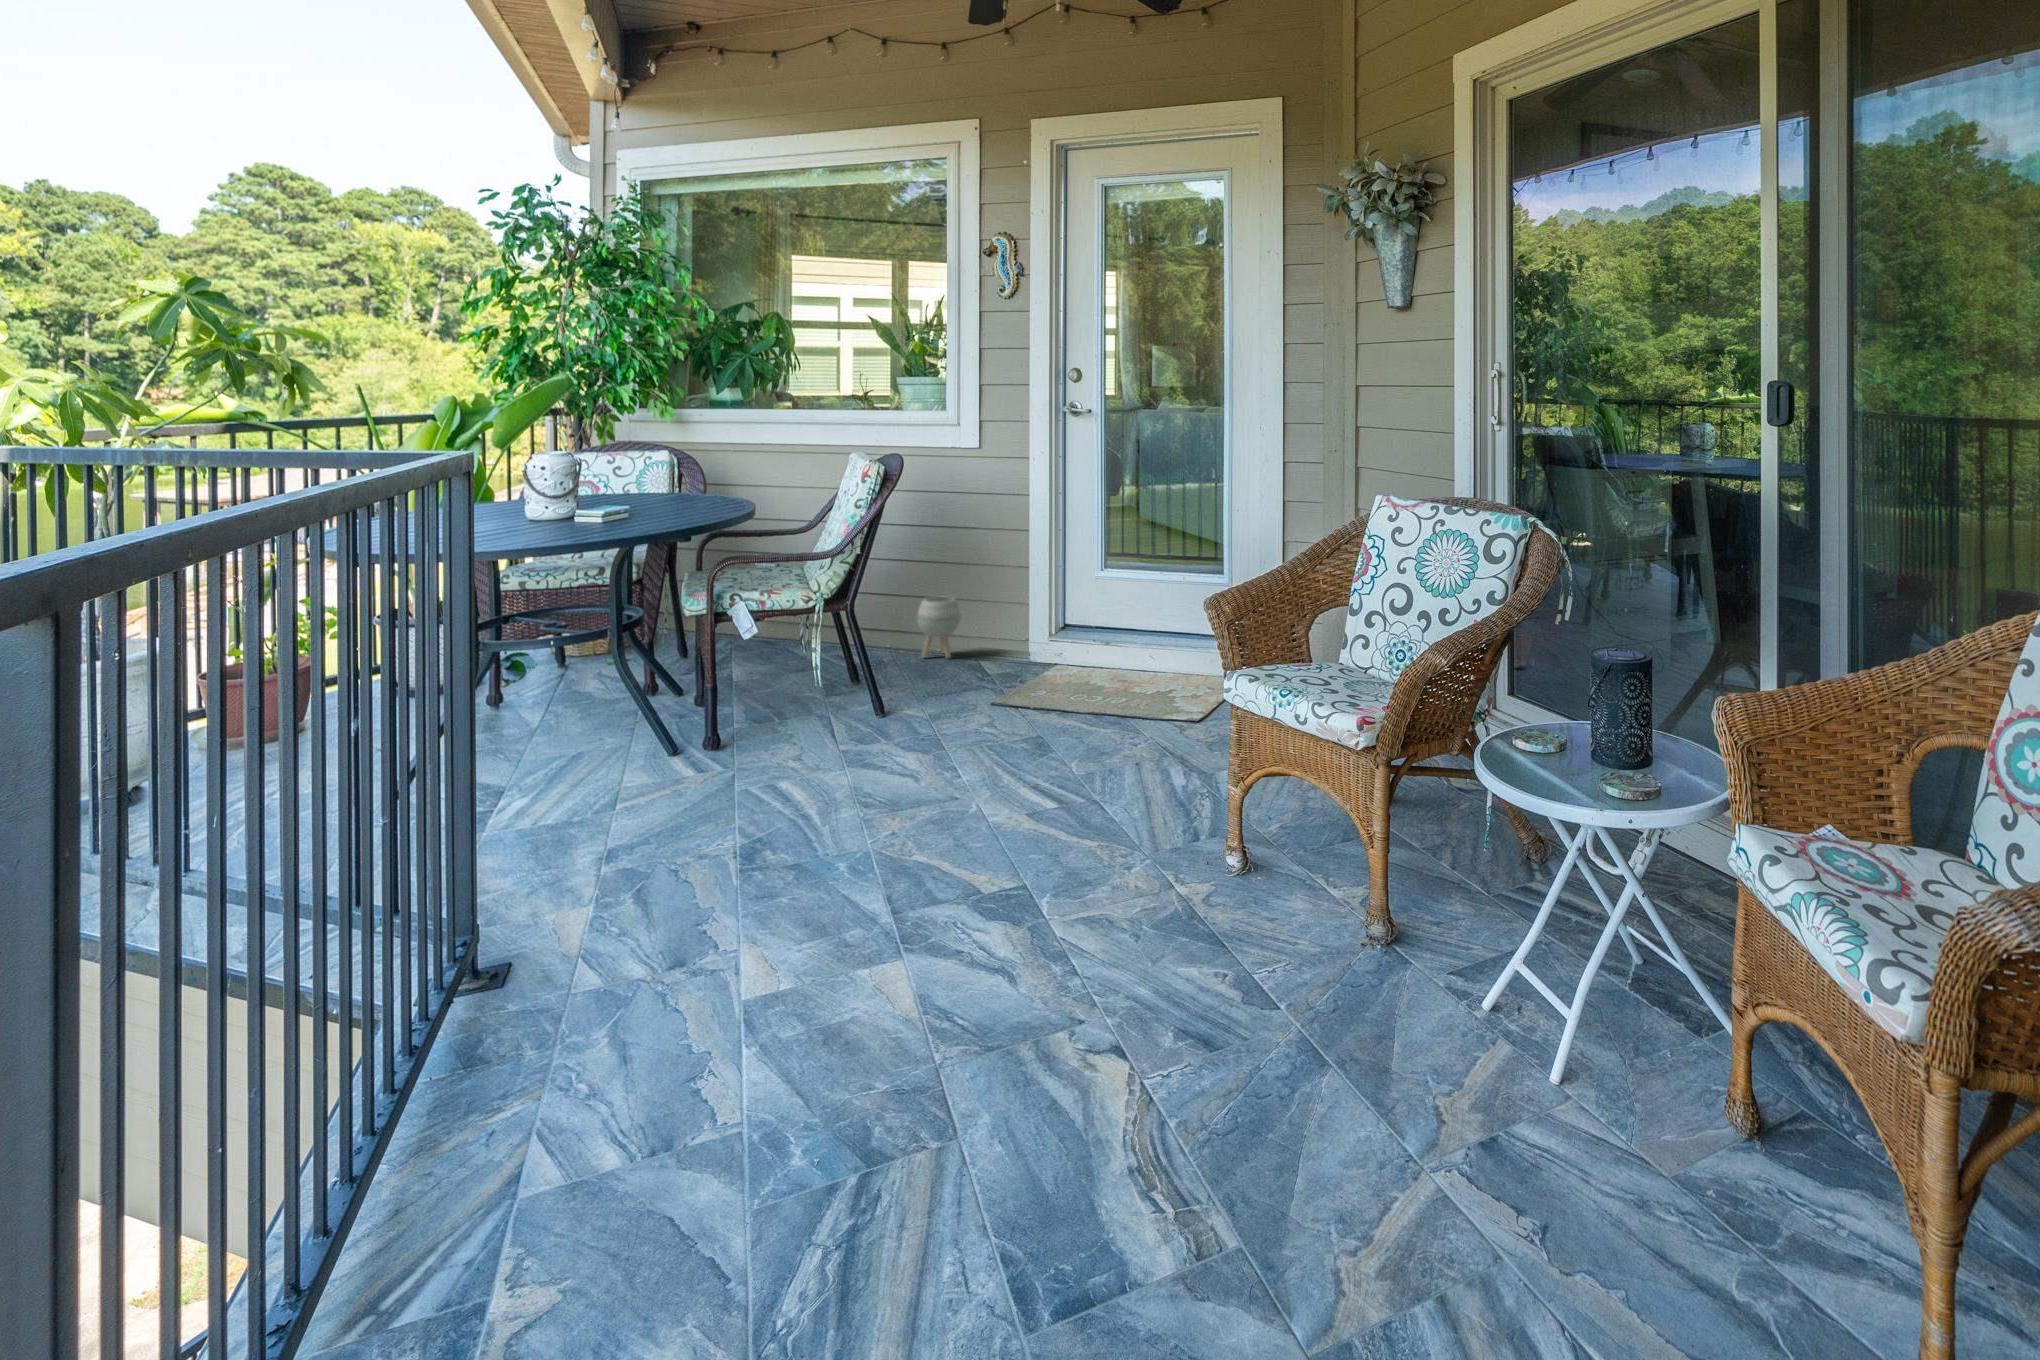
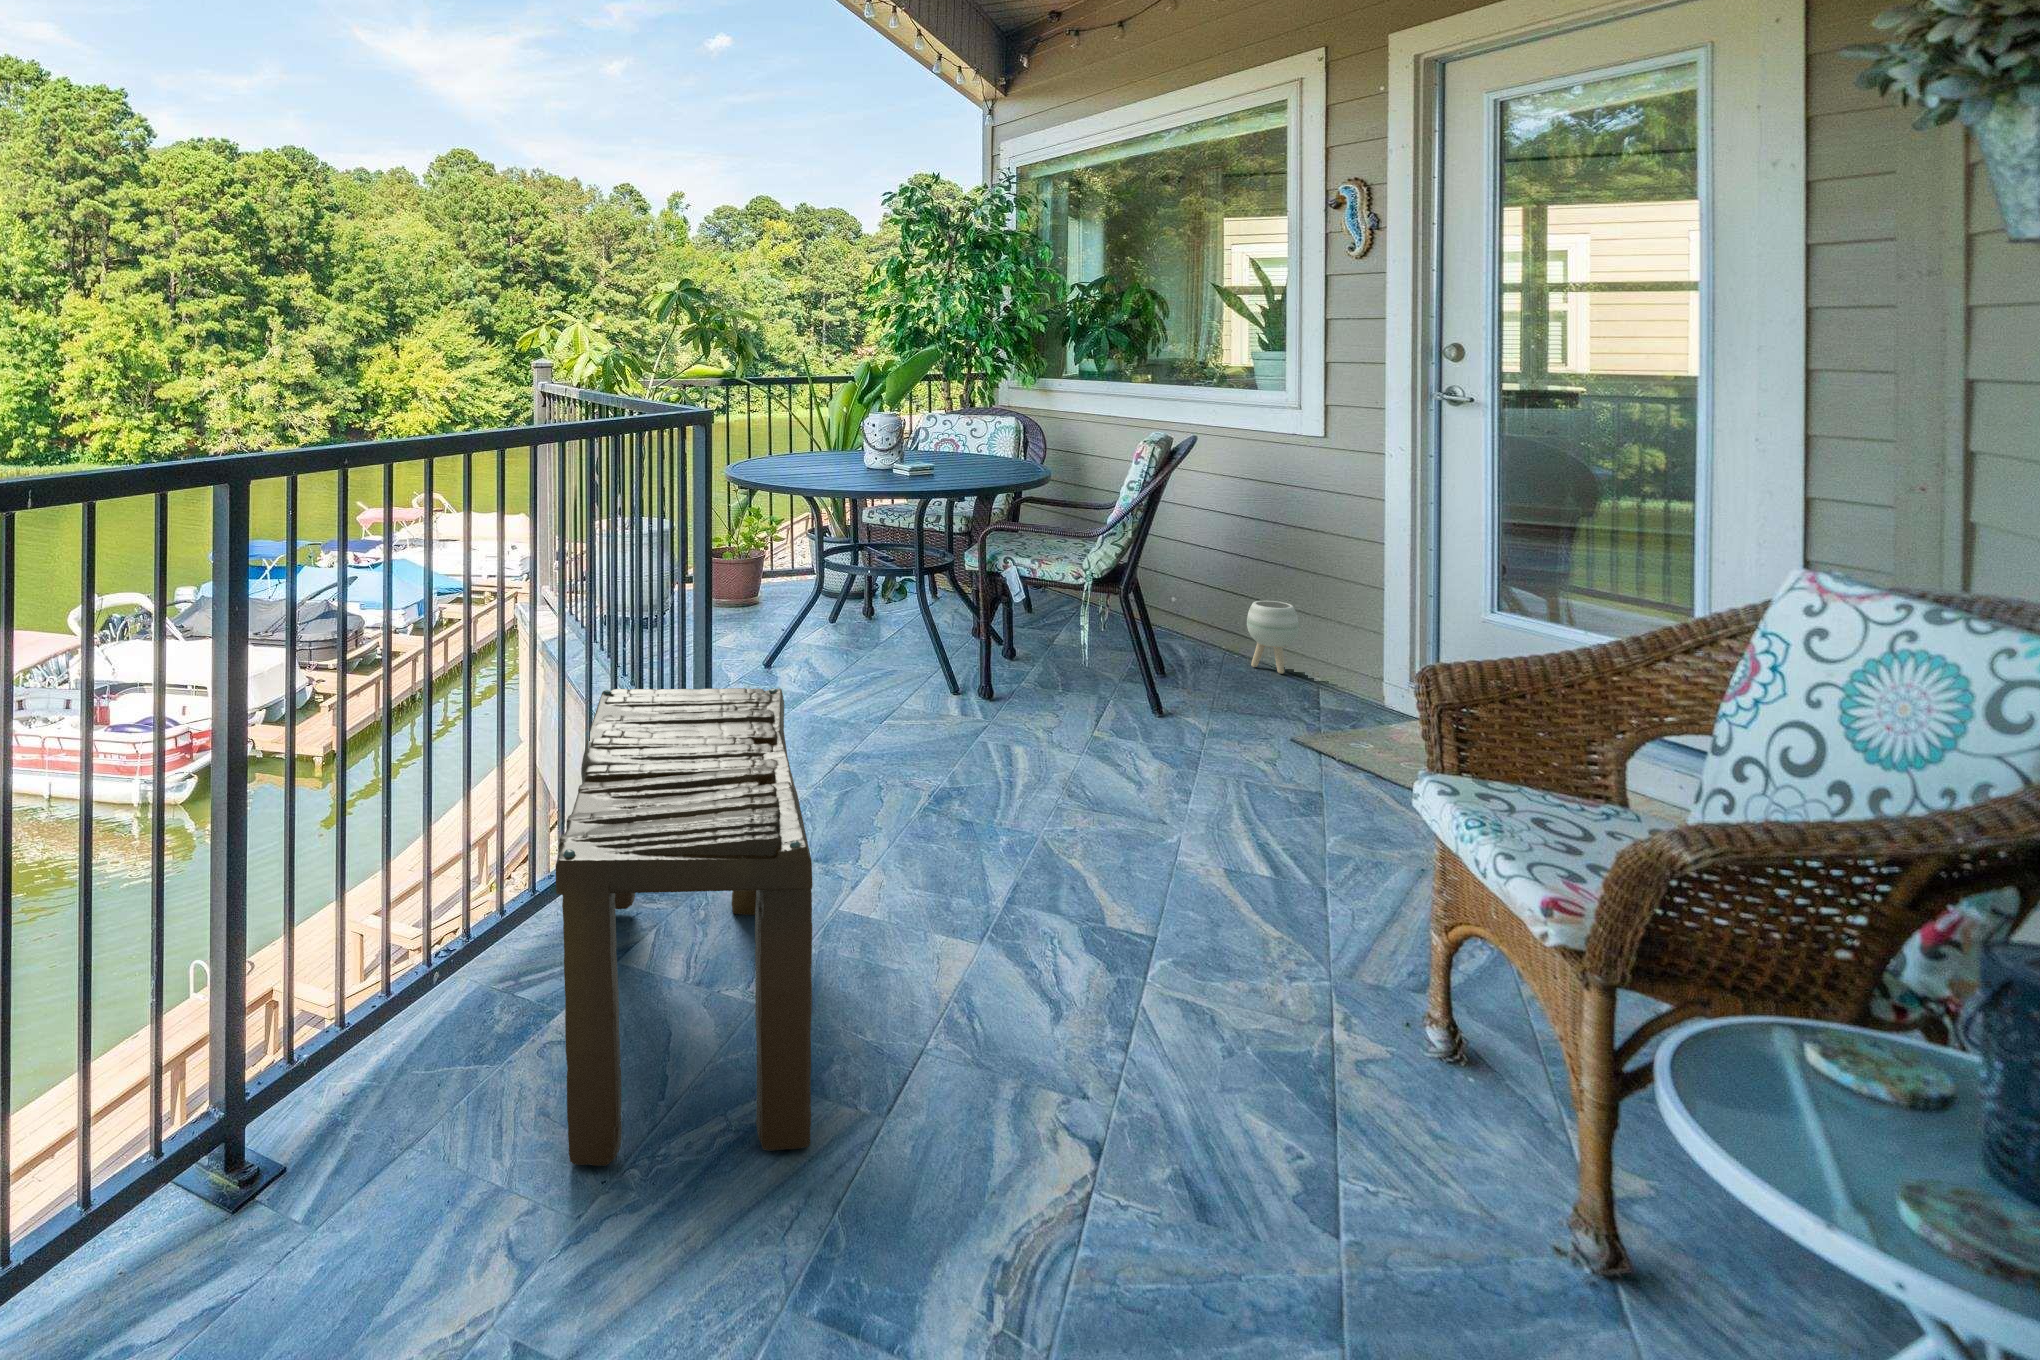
bench: none [455,731,916,1238] -> present [556,688,812,1166]

